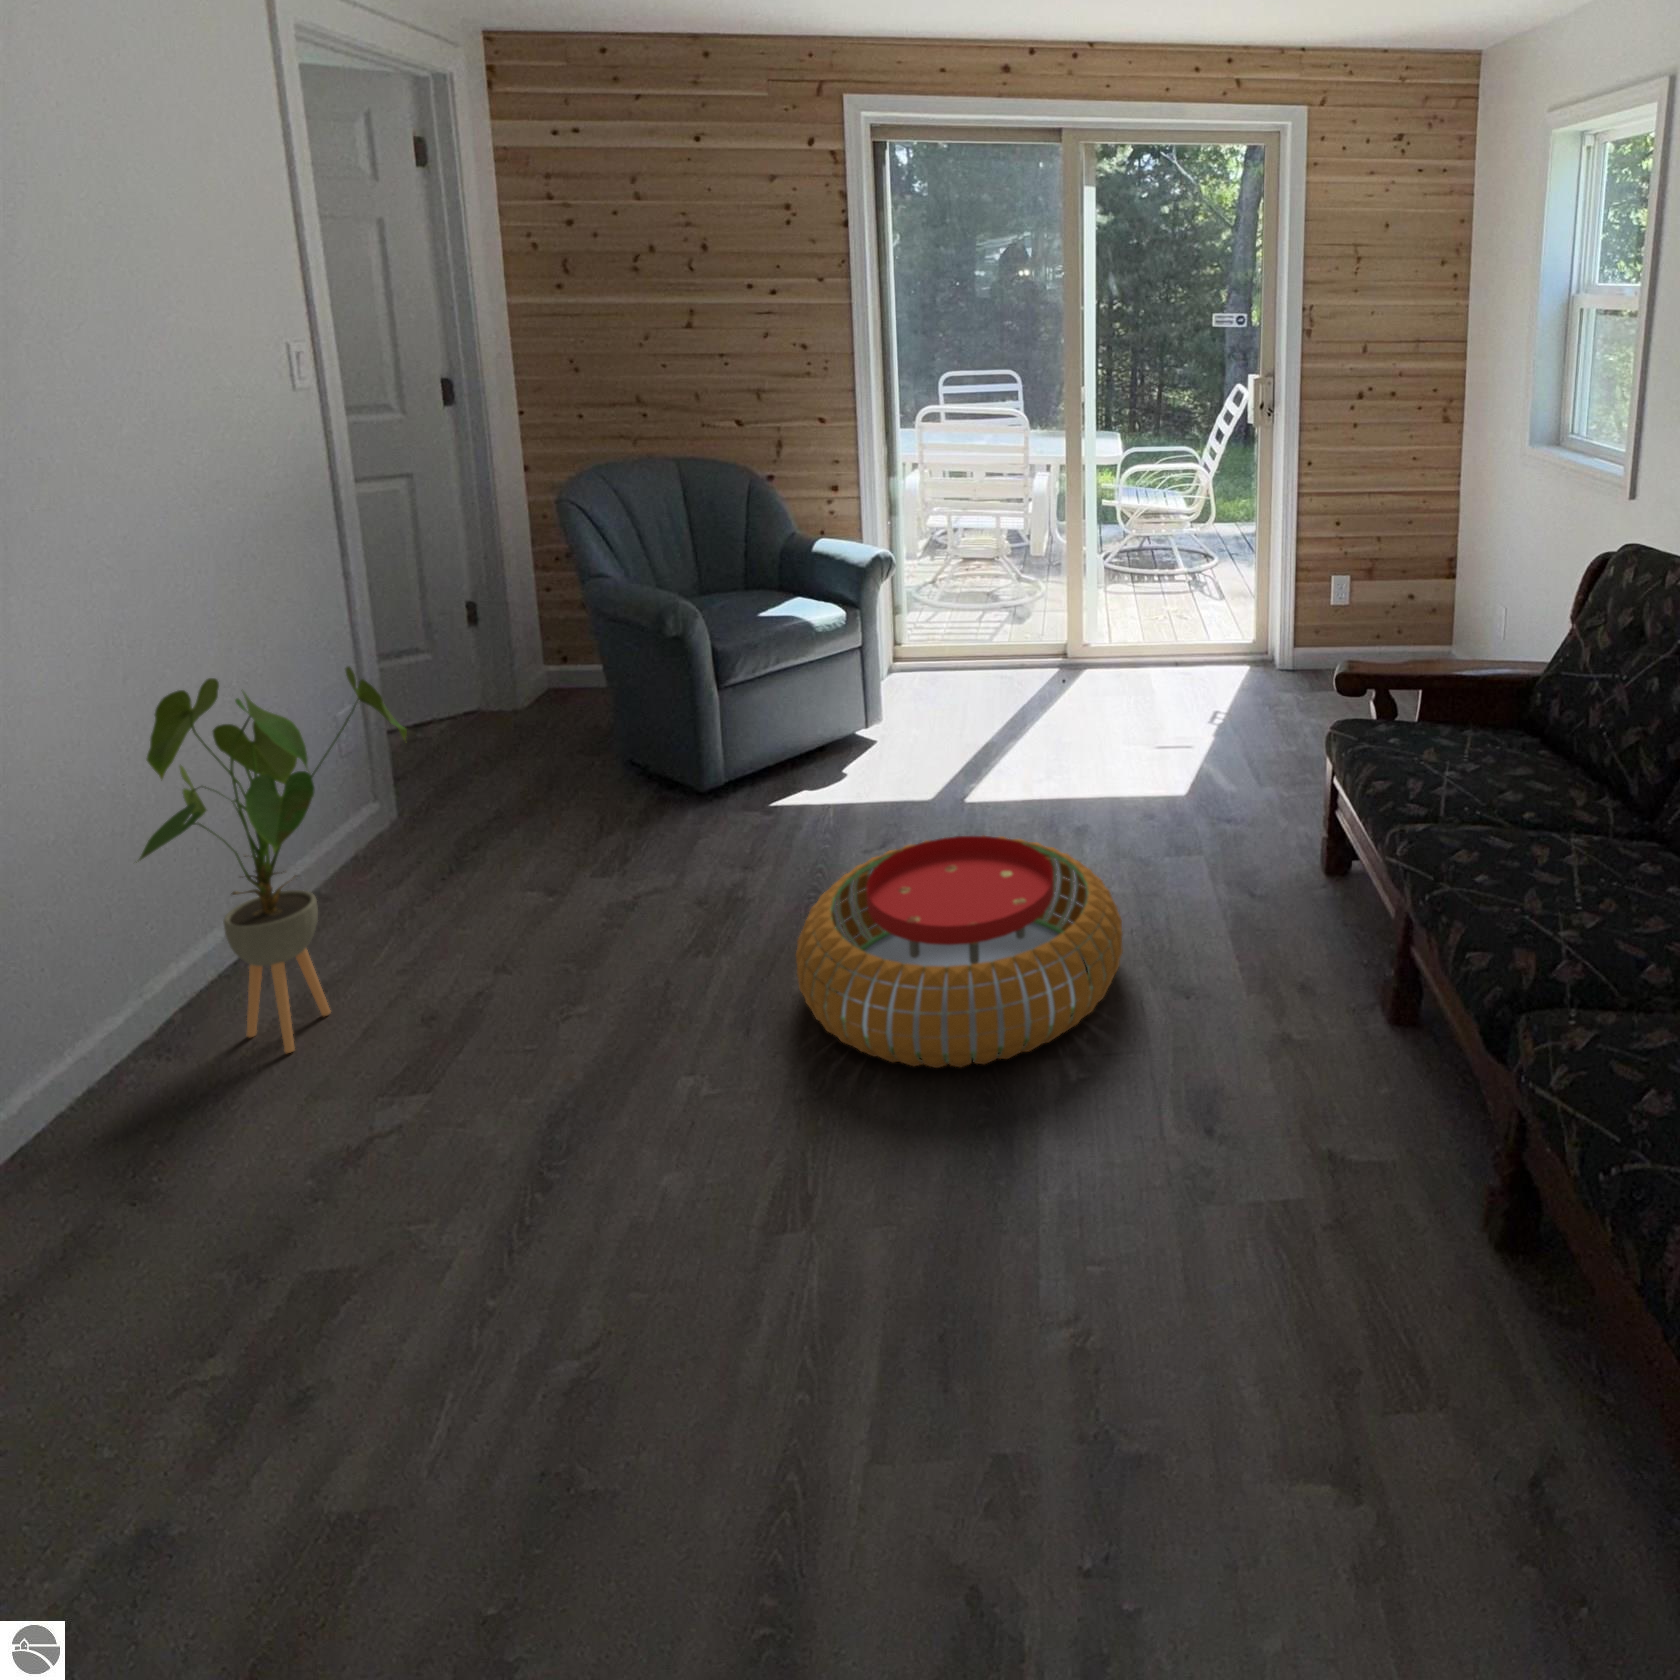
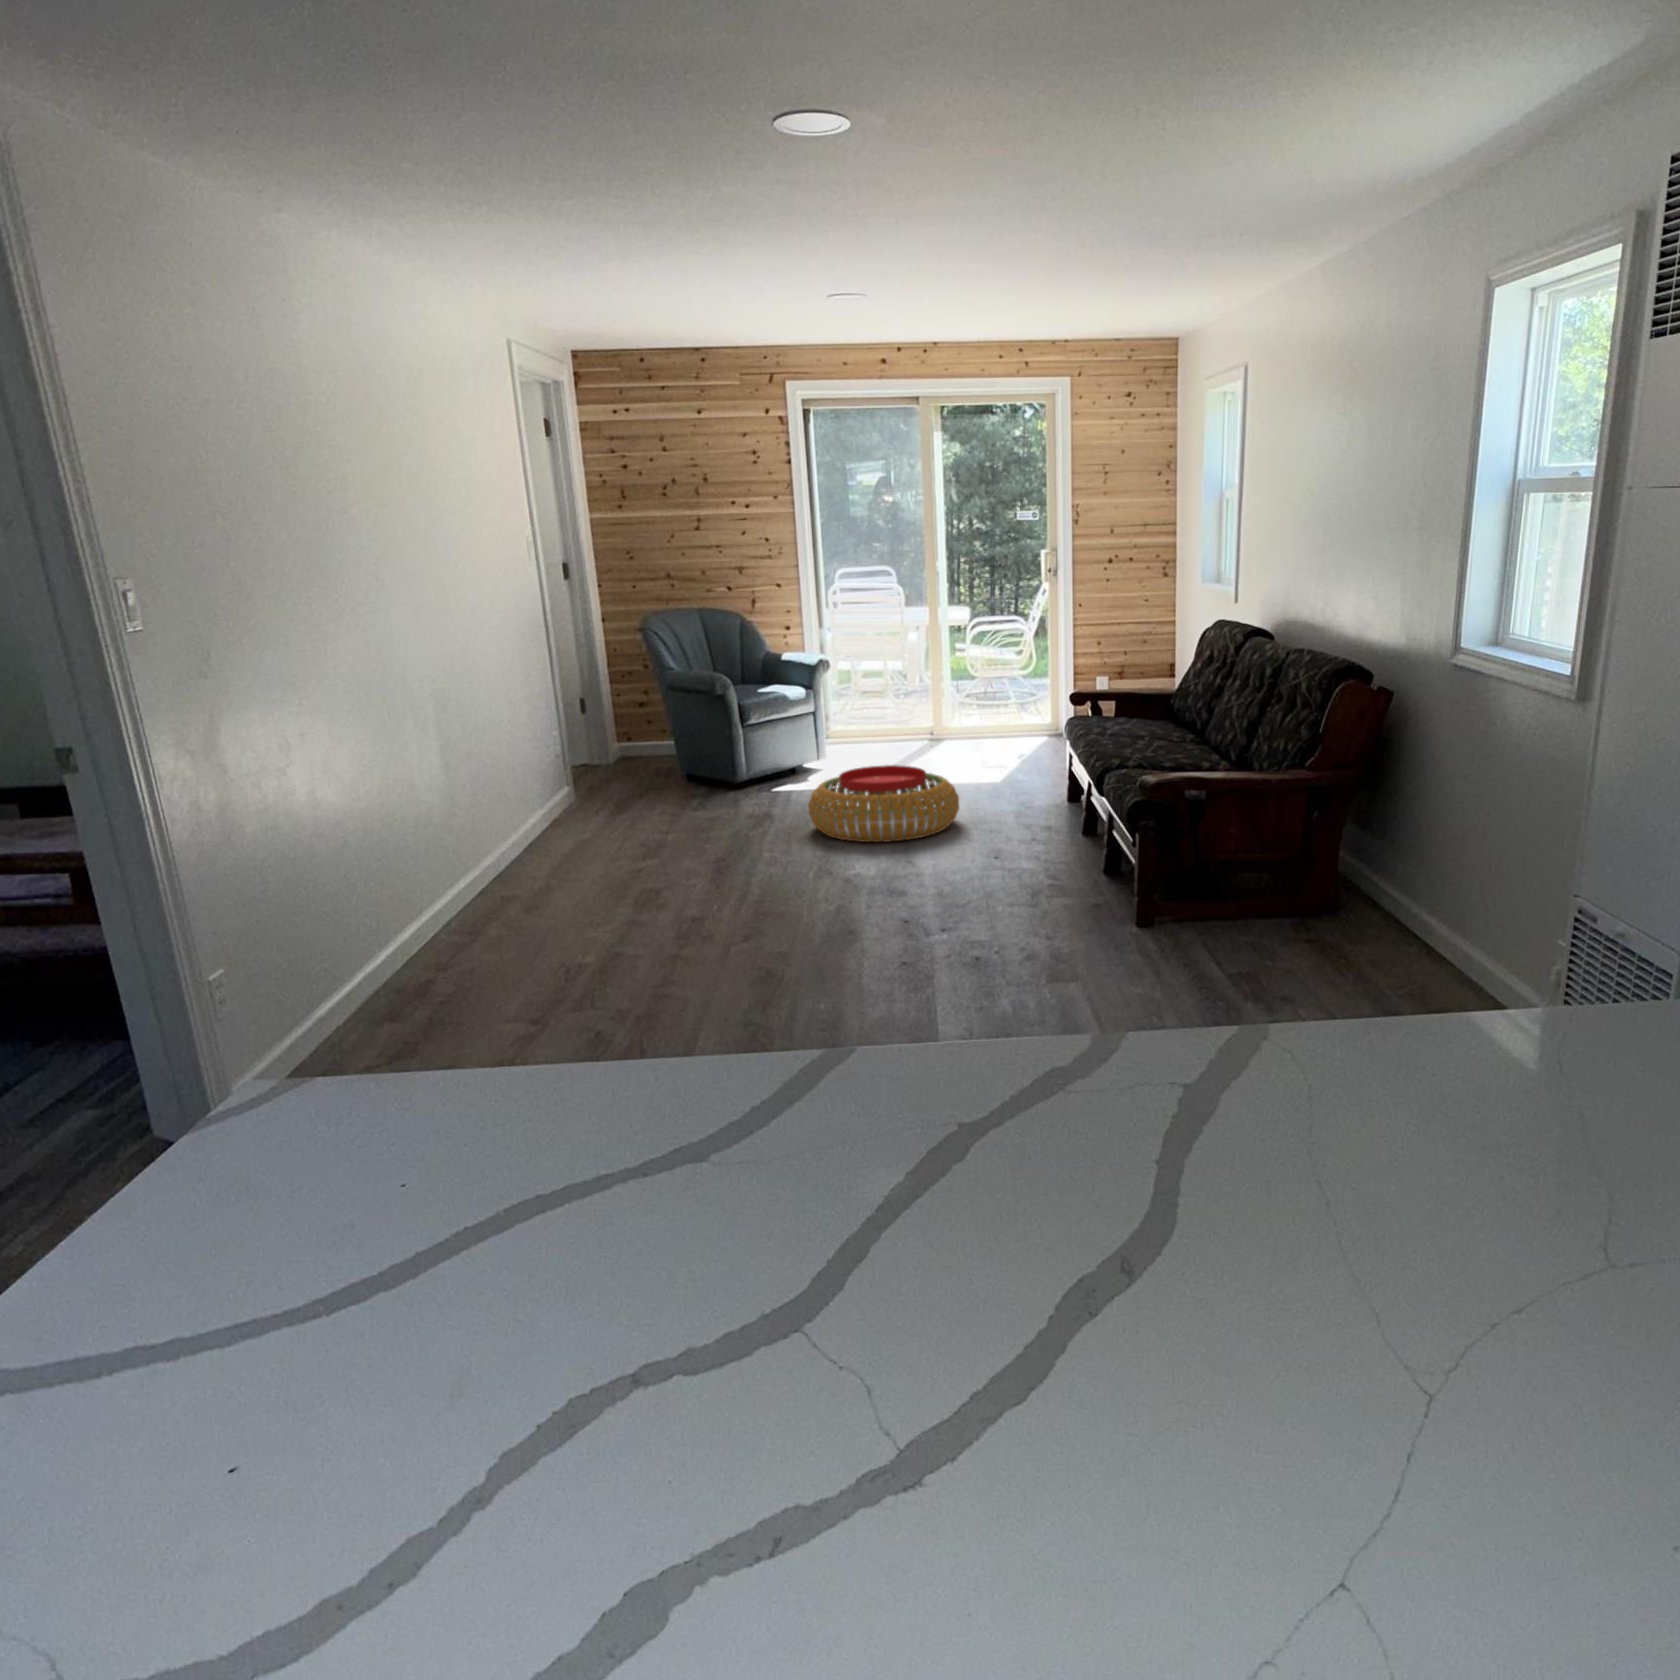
house plant: present [136,667,407,1053] -> none [520,676,623,846]

